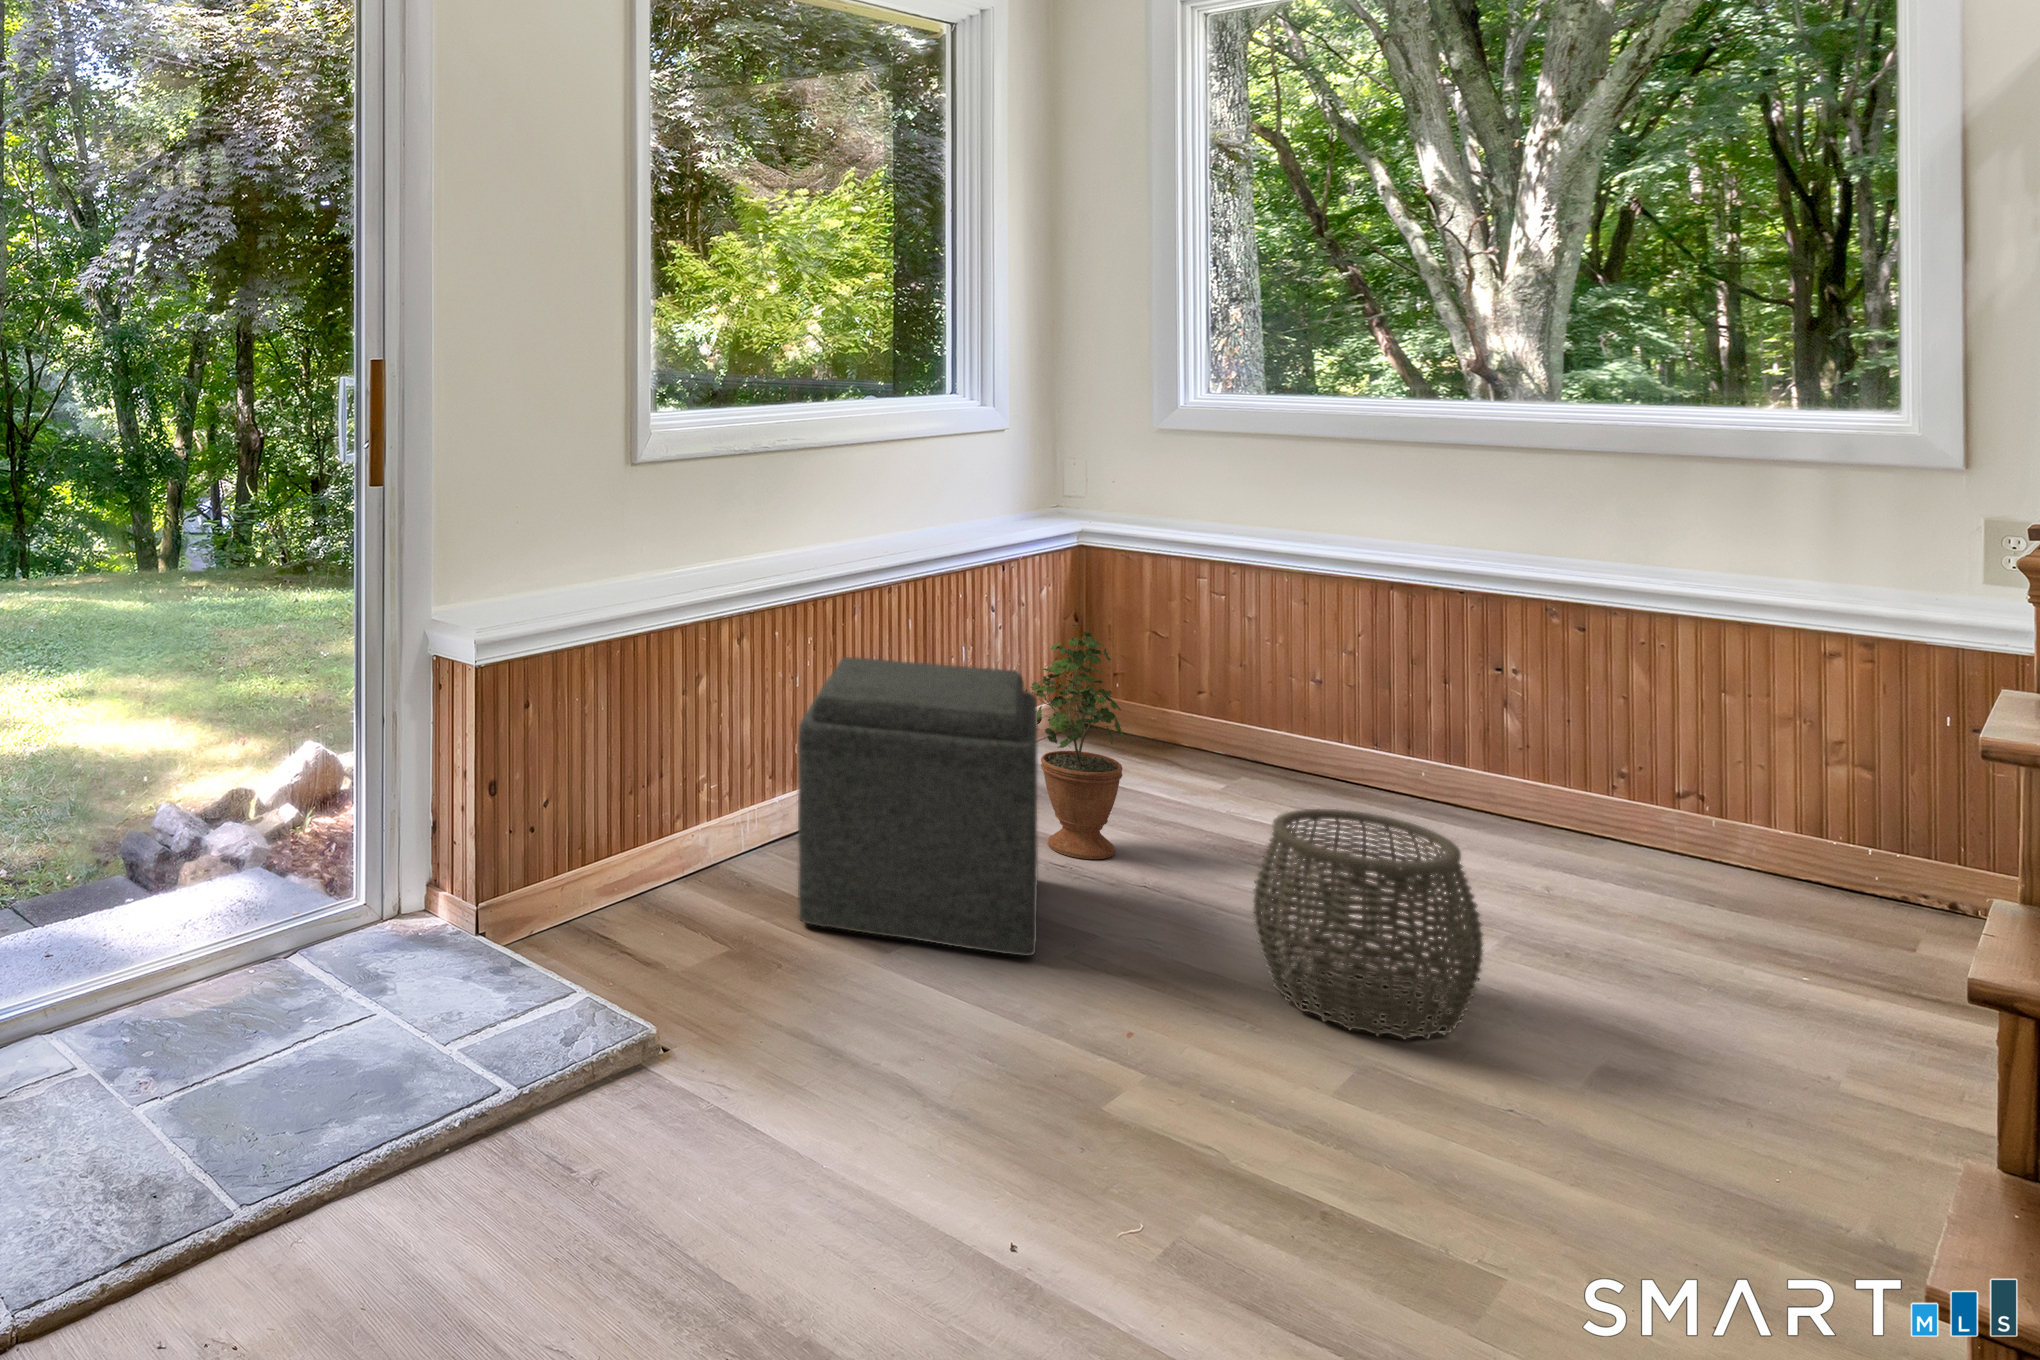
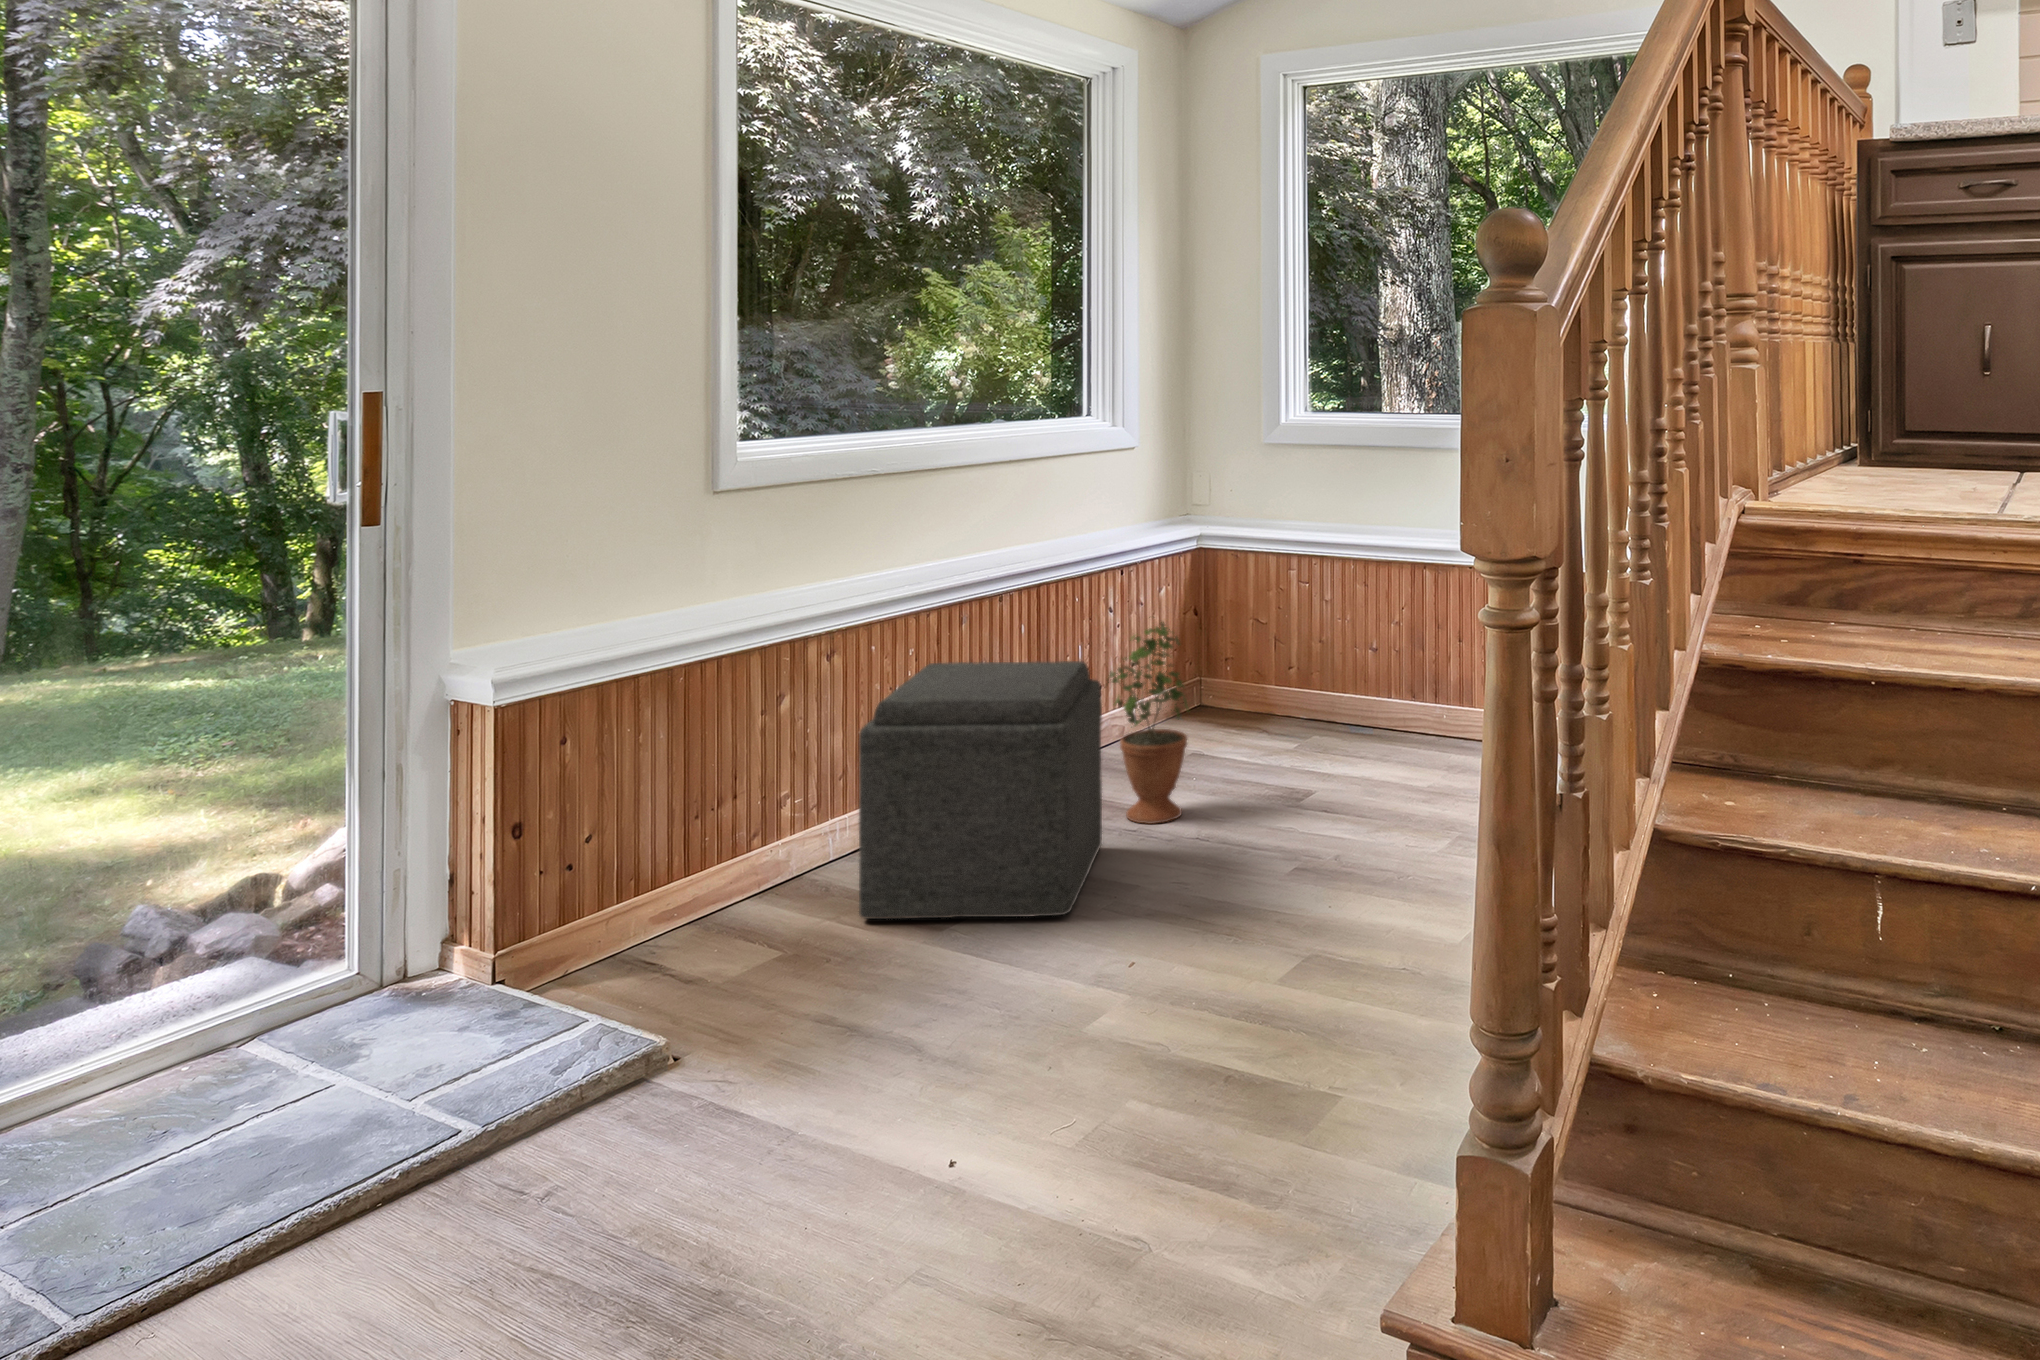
woven basket: present [1253,809,1483,1039] -> none [1245,751,1409,933]

